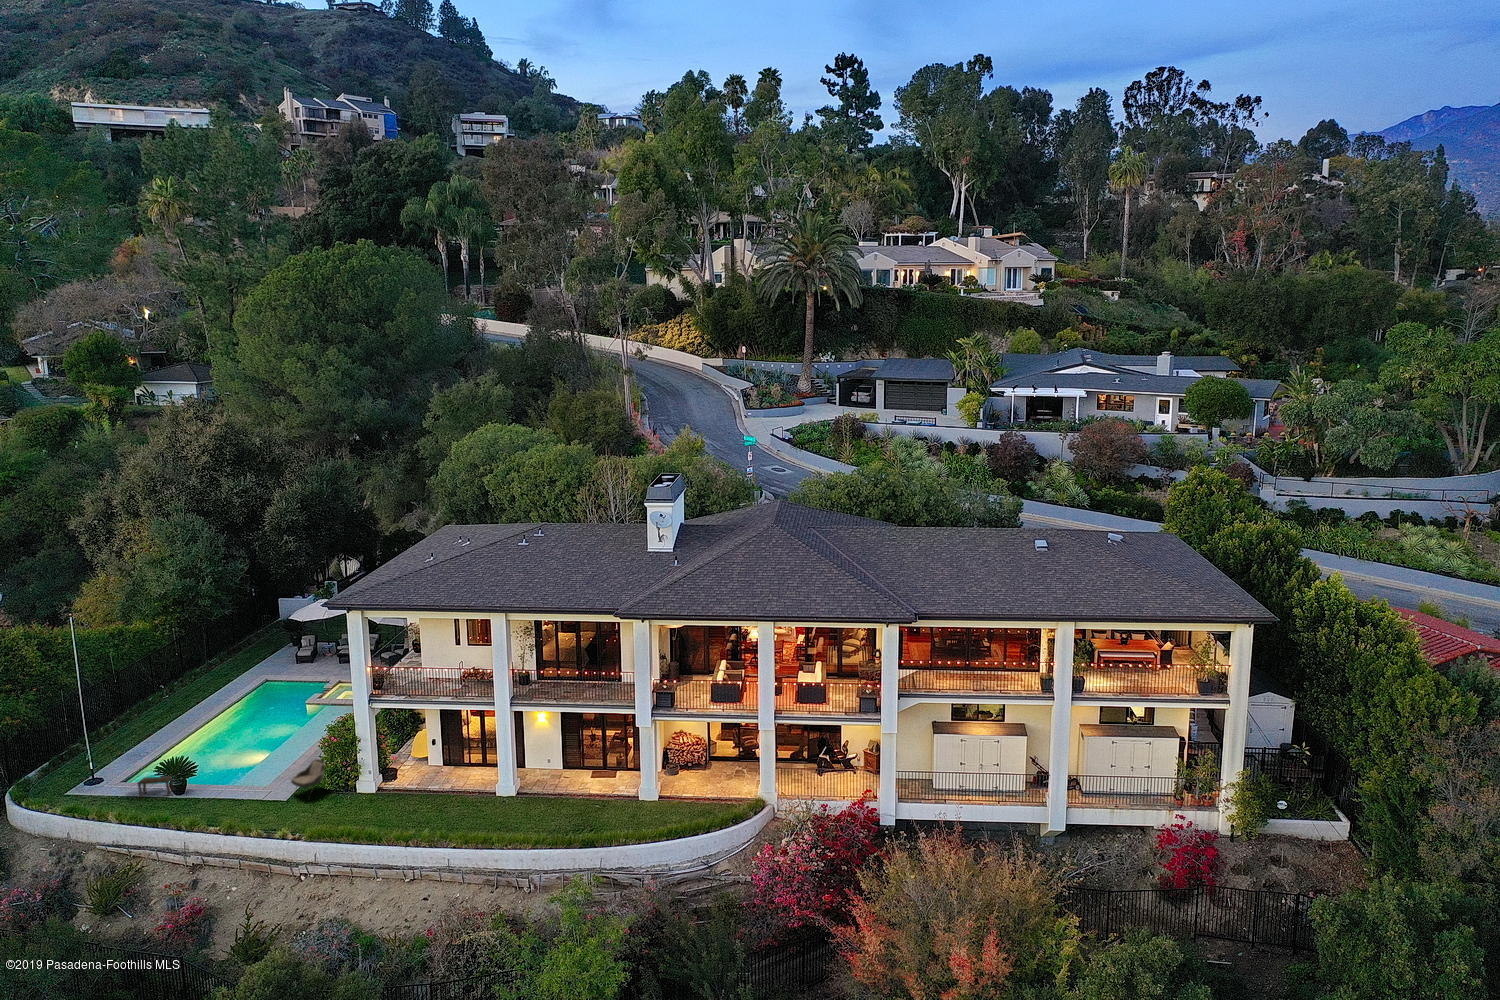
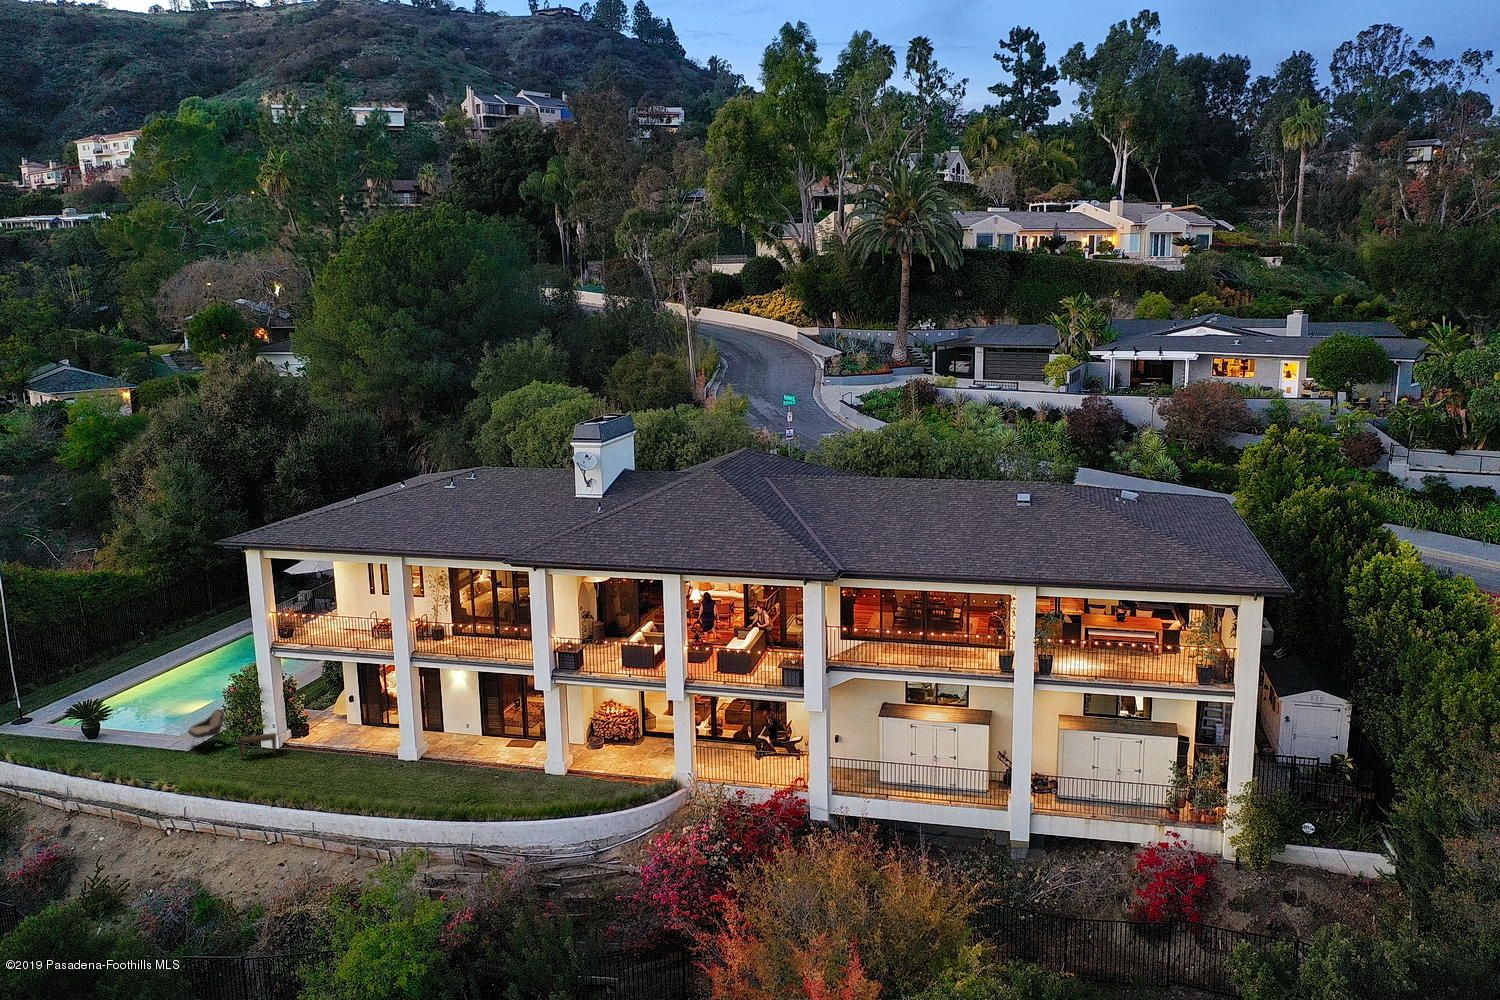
bench: present [137,776,173,798] -> present [239,733,277,759]

